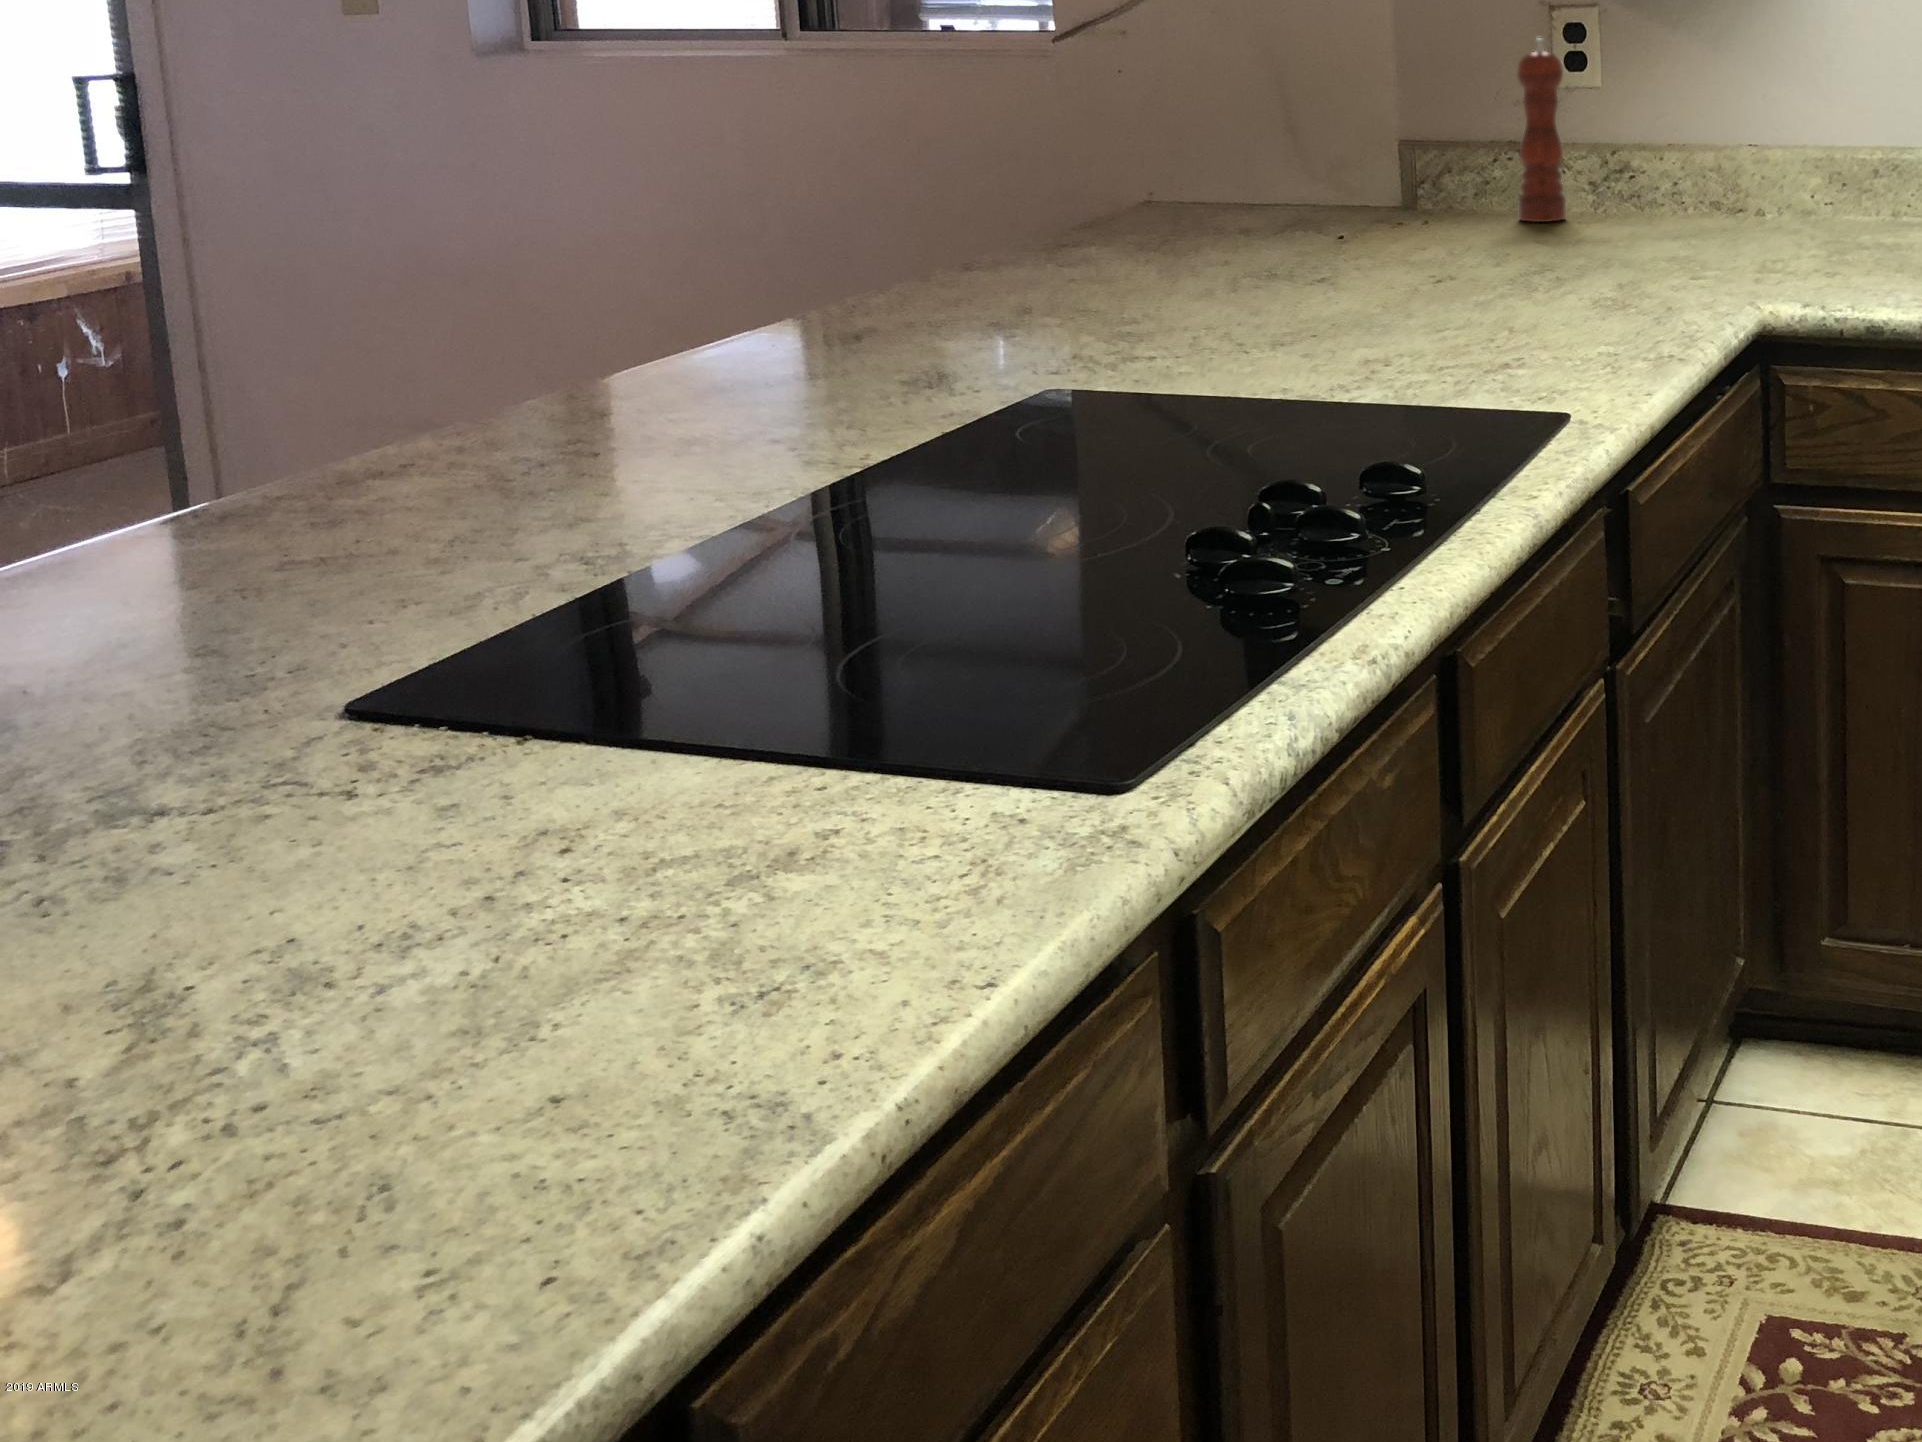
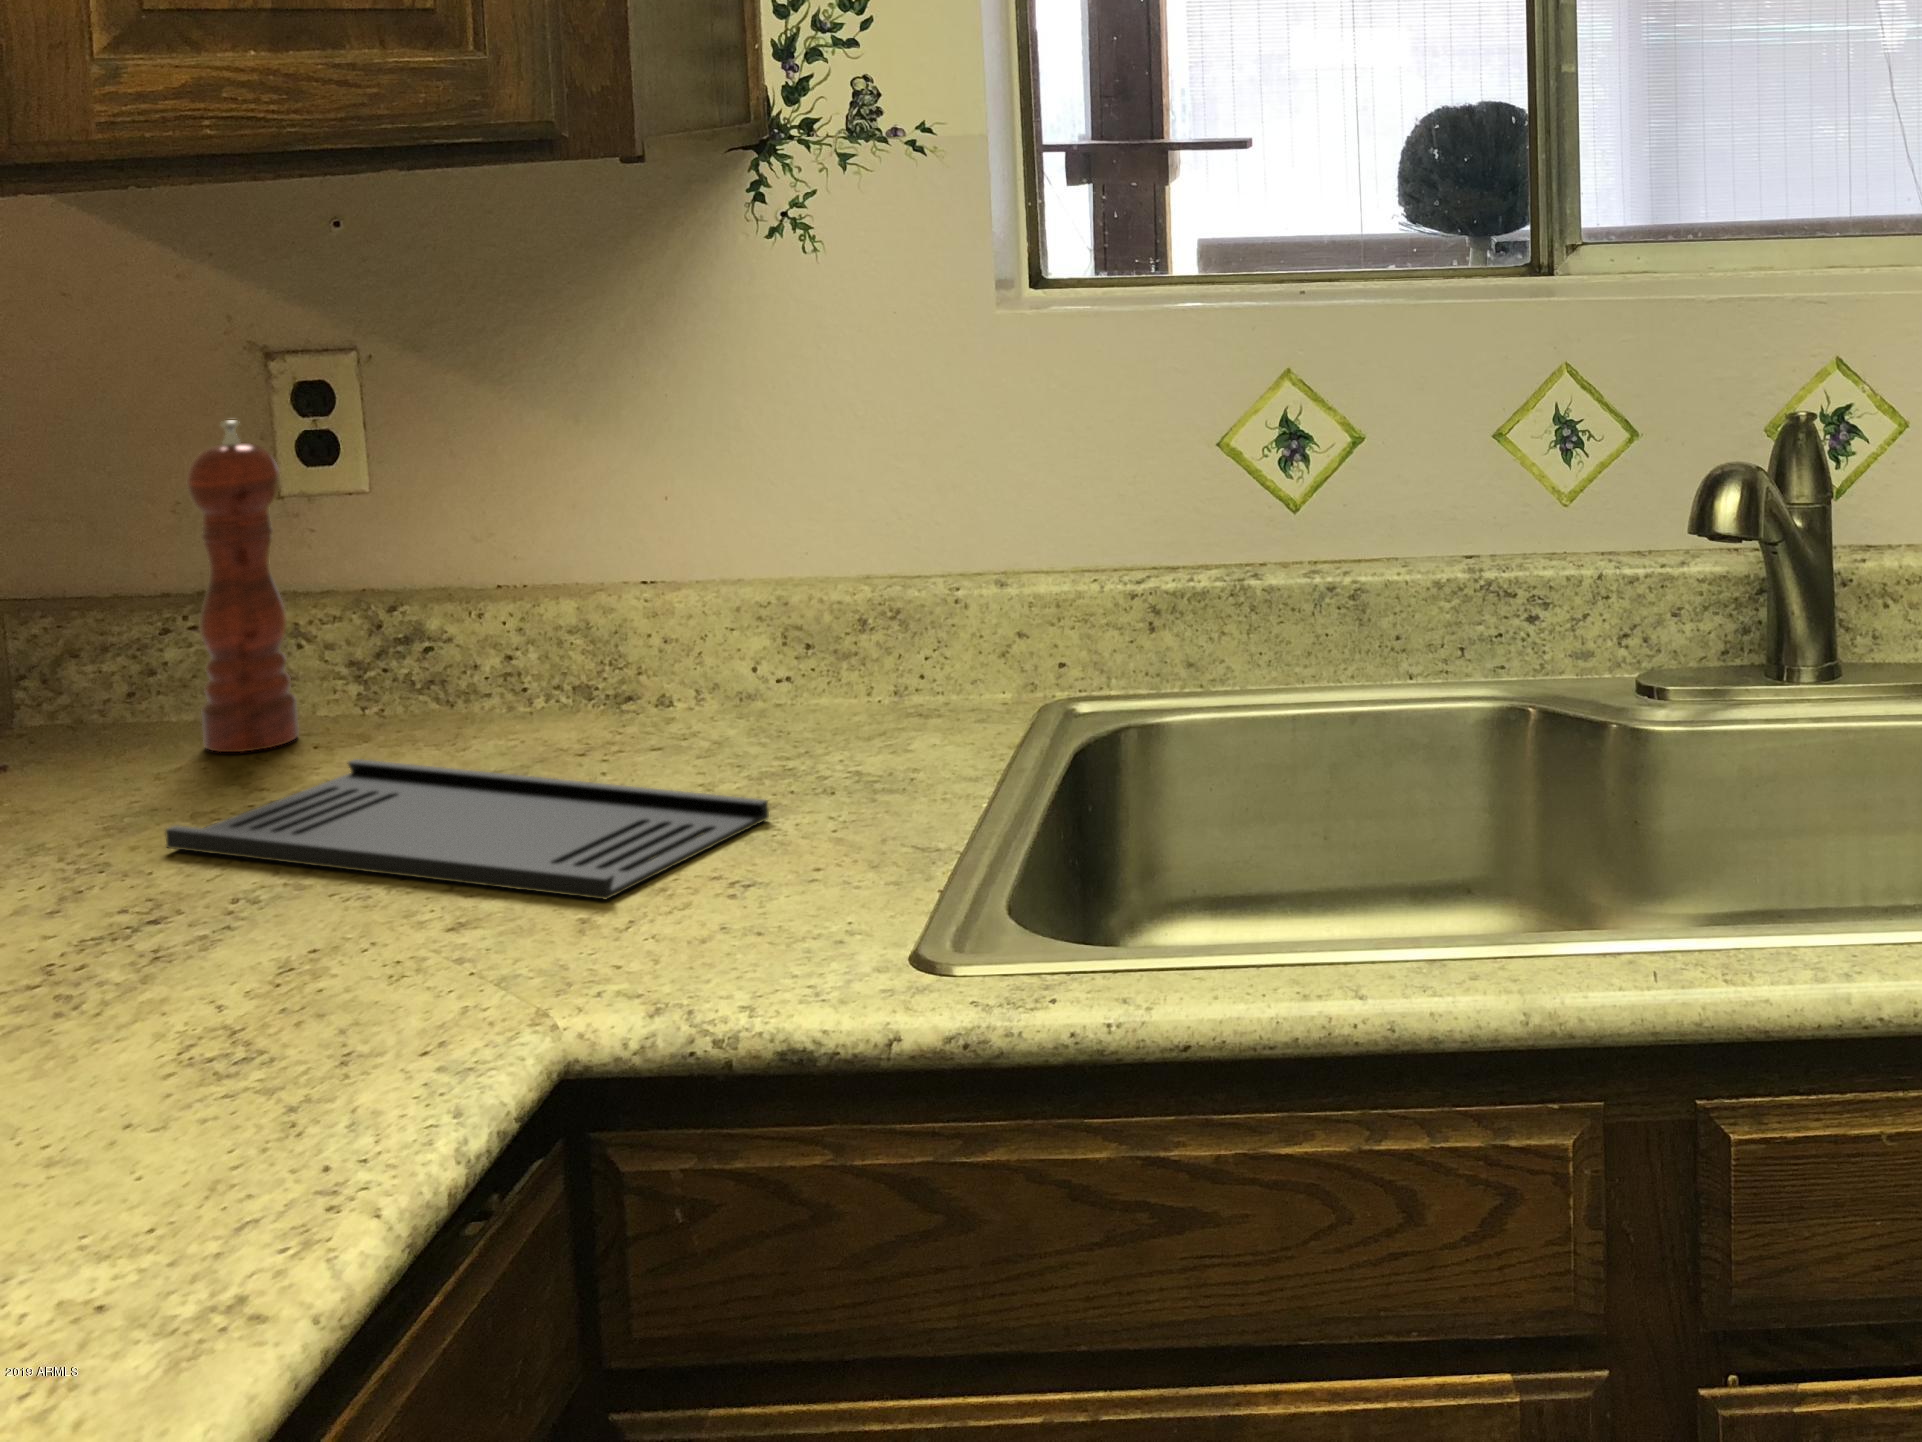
tray: none [1528,223,1837,275] -> present [165,759,769,899]

